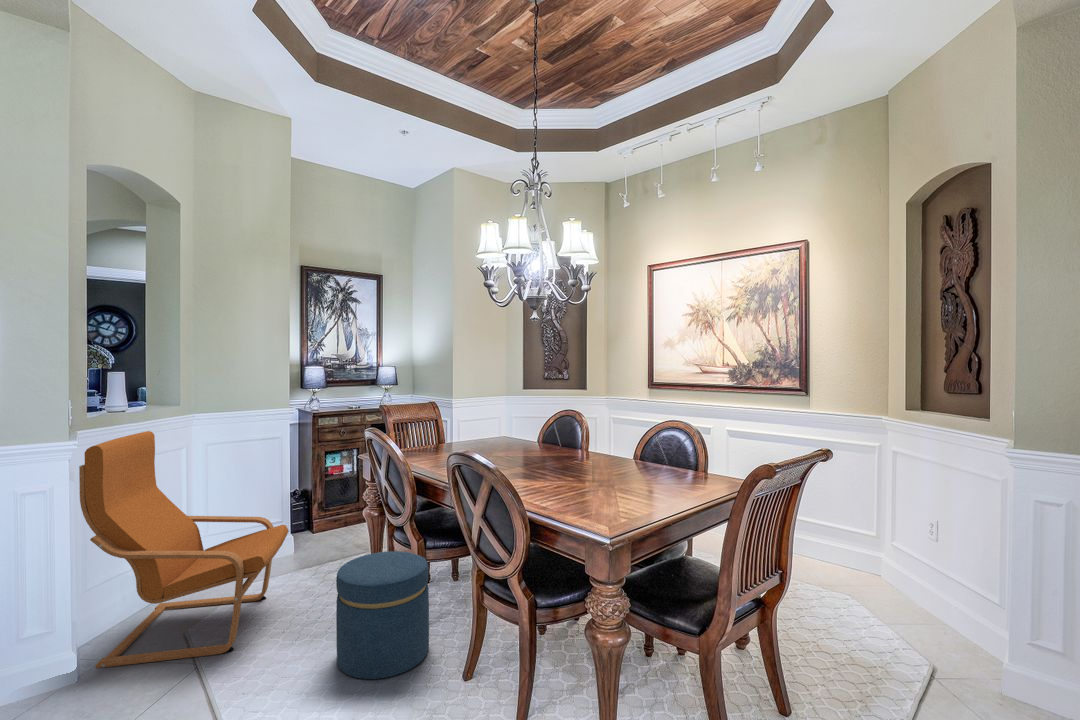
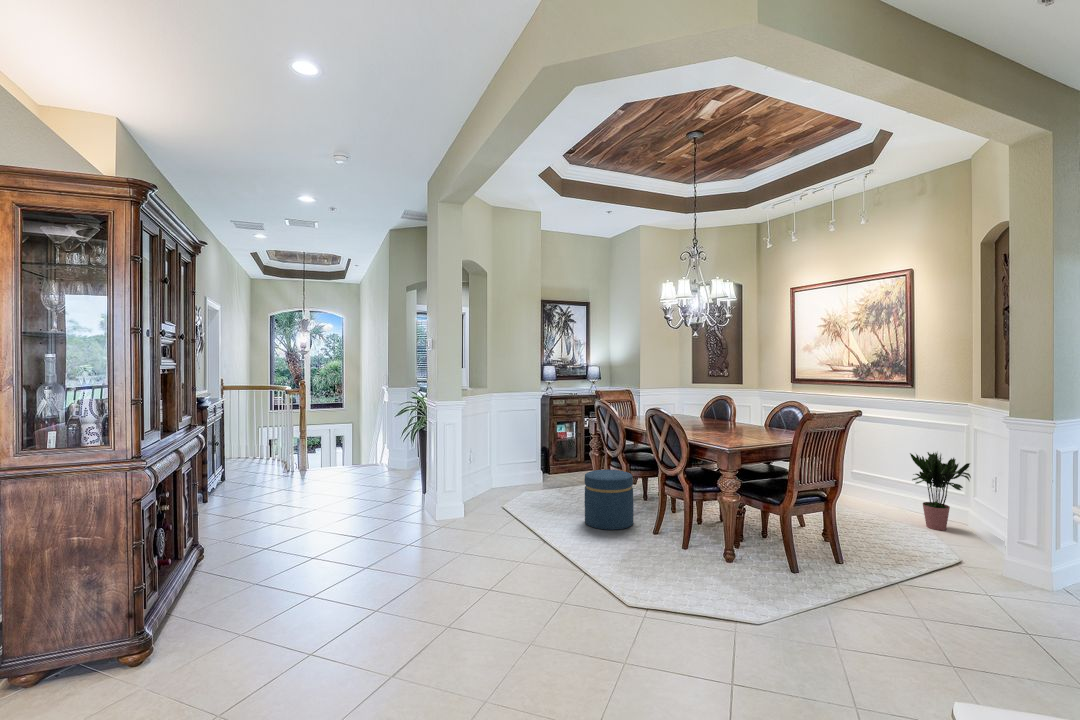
armchair: present [79,431,289,668] -> none [462,401,550,515]
potted plant: none [819,481,907,598] -> present [910,452,971,530]

